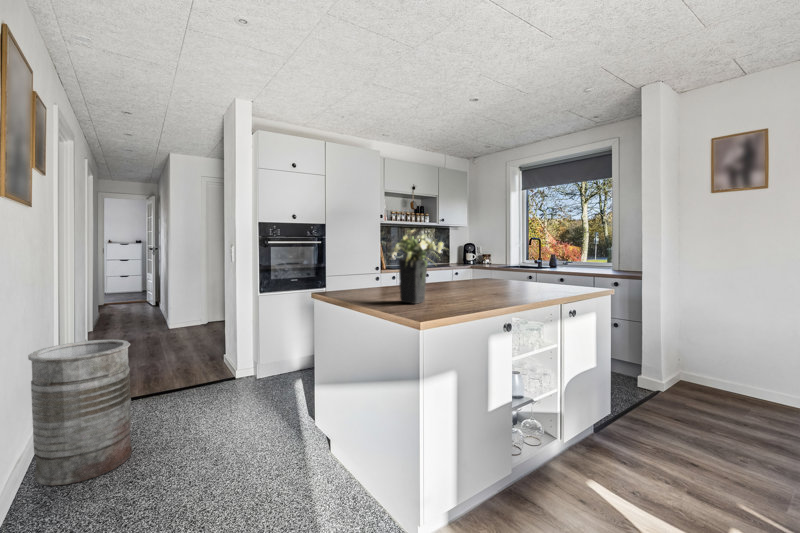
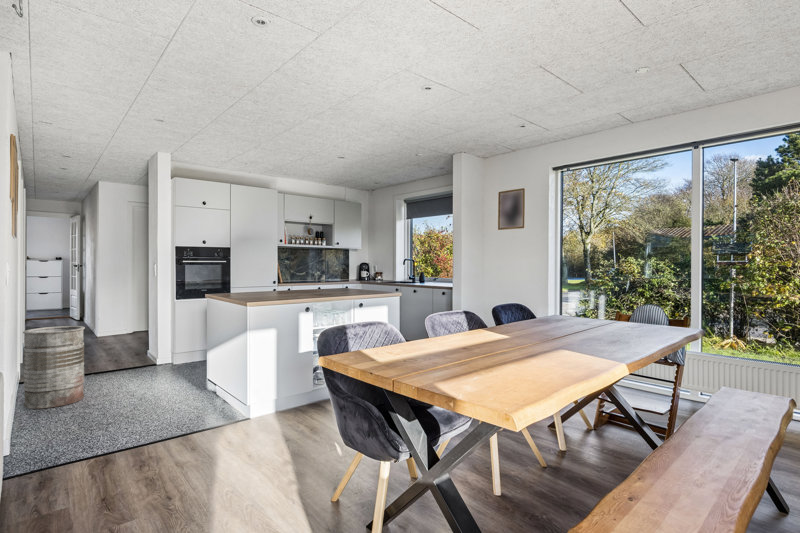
flower arrangement: present [390,230,443,304] -> none [242,257,279,299]

